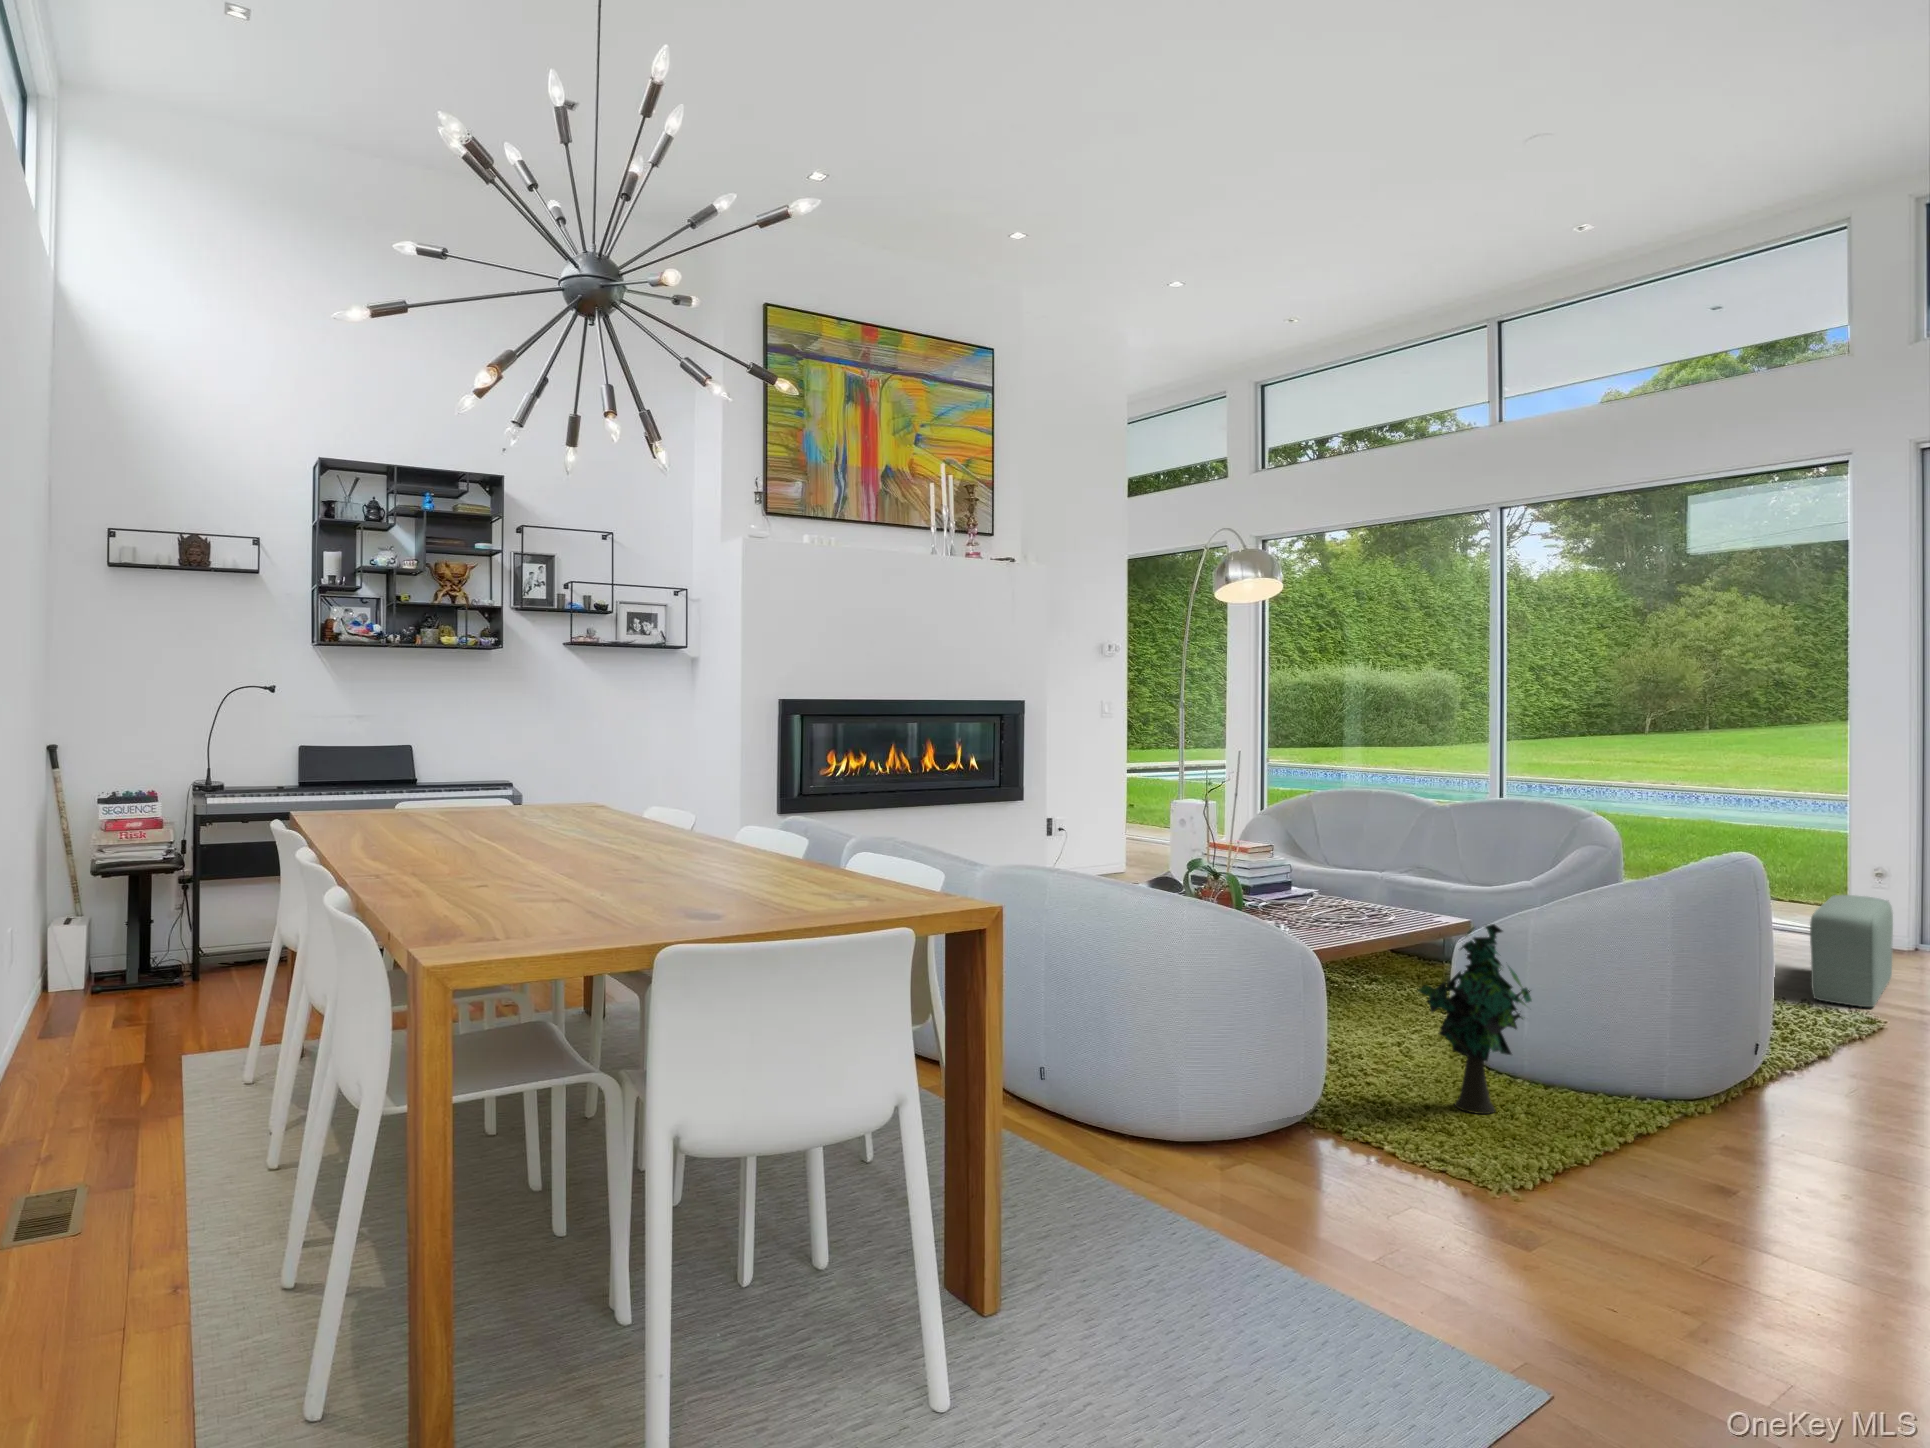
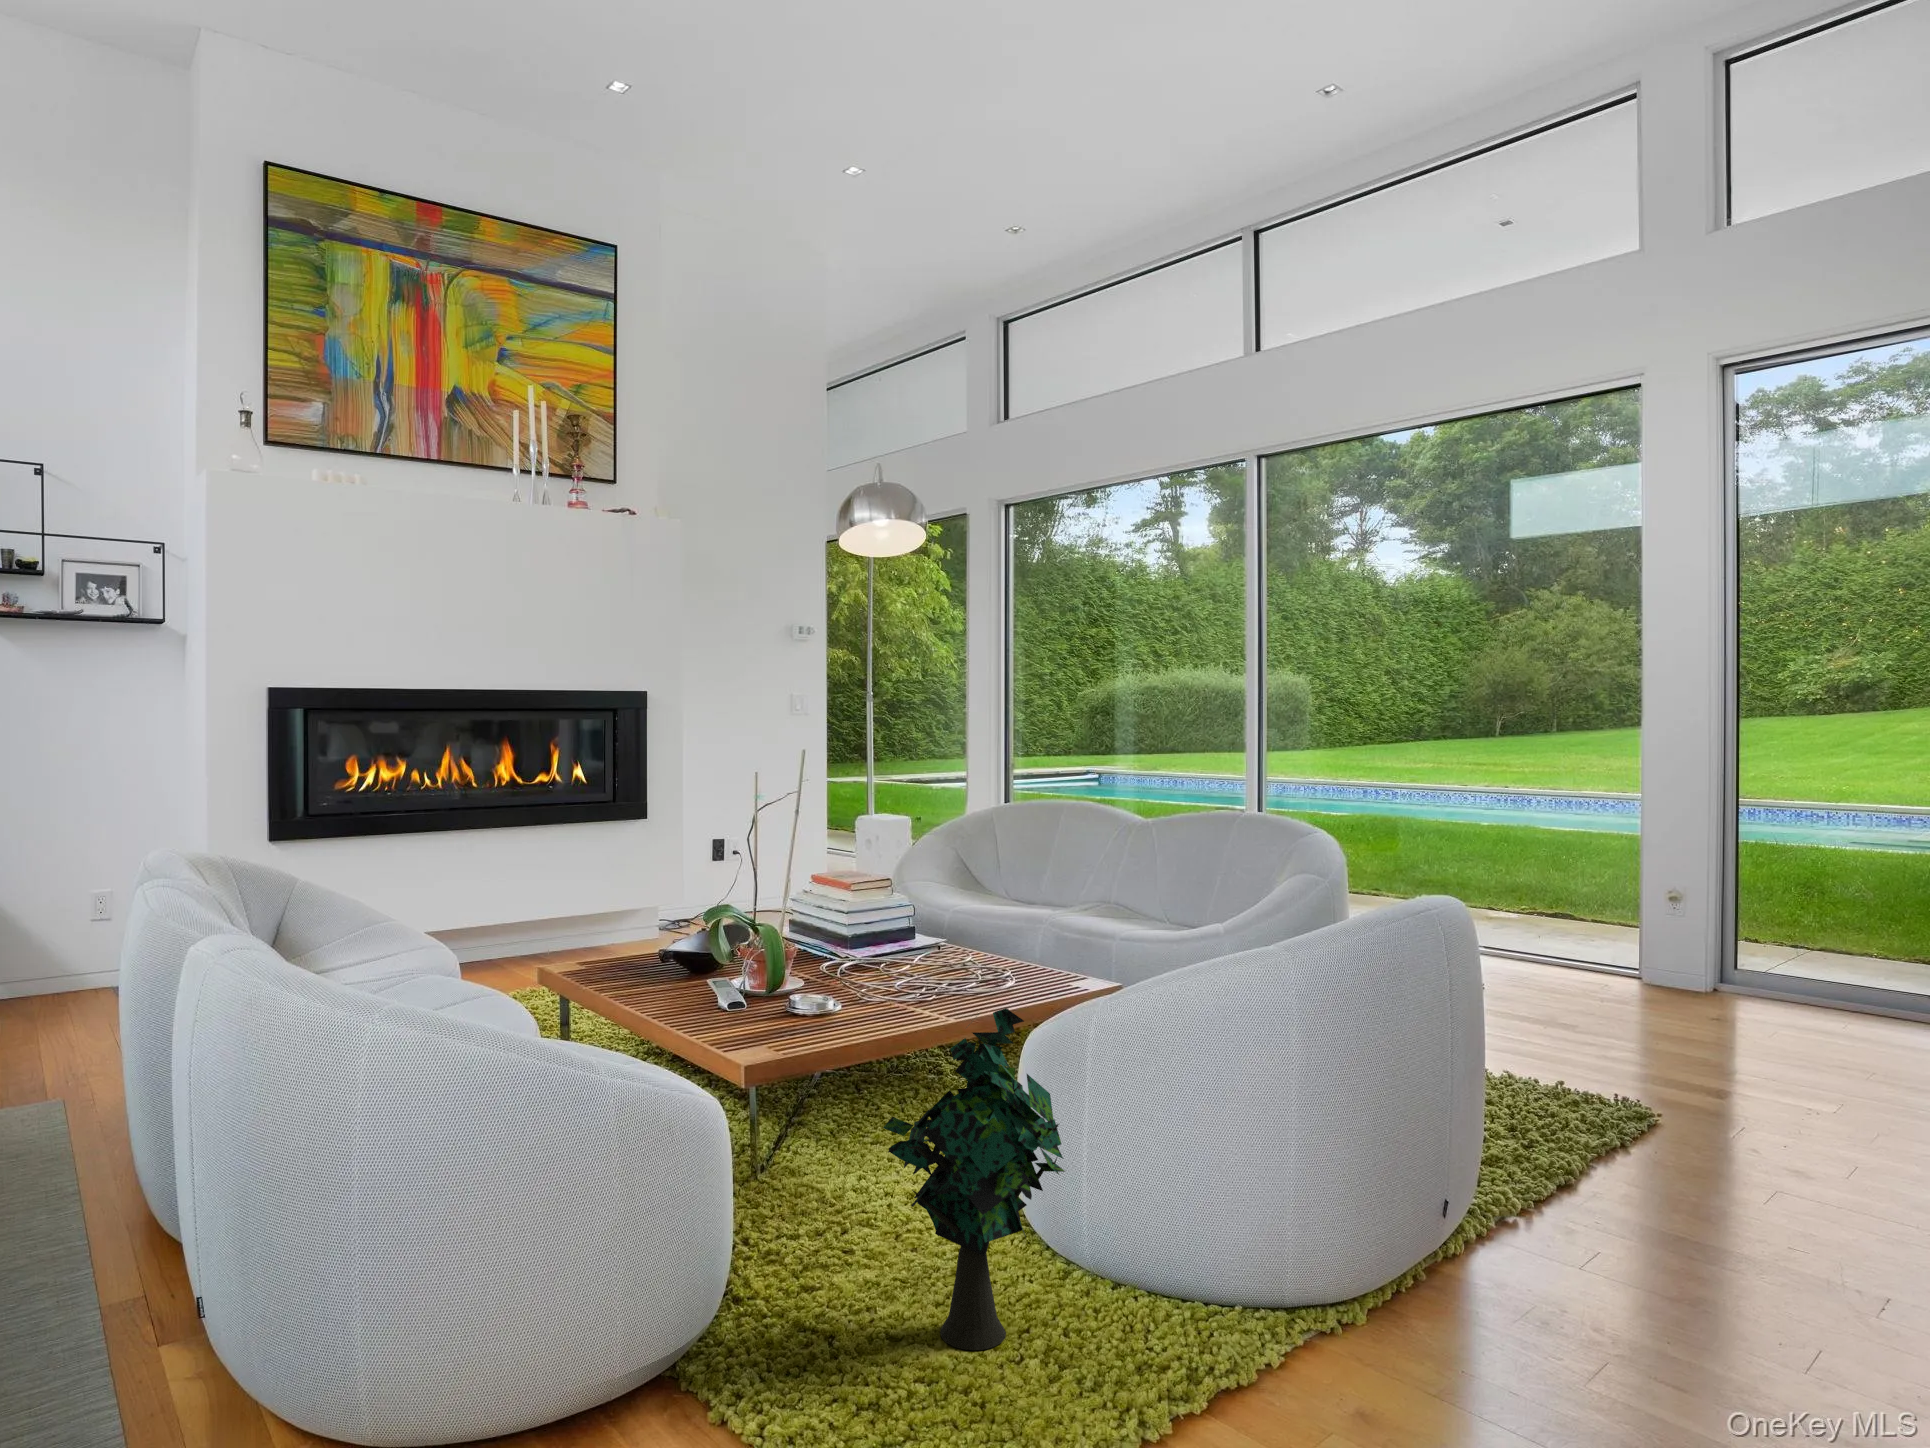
pouf: present [1810,895,1893,1007] -> none [1569,926,1679,1086]

